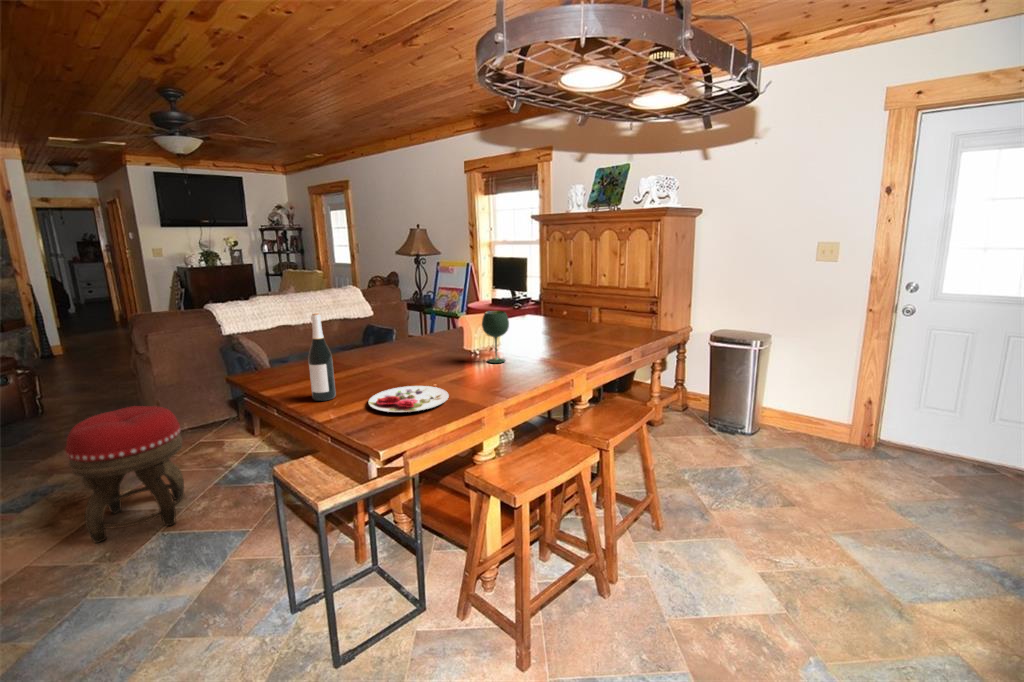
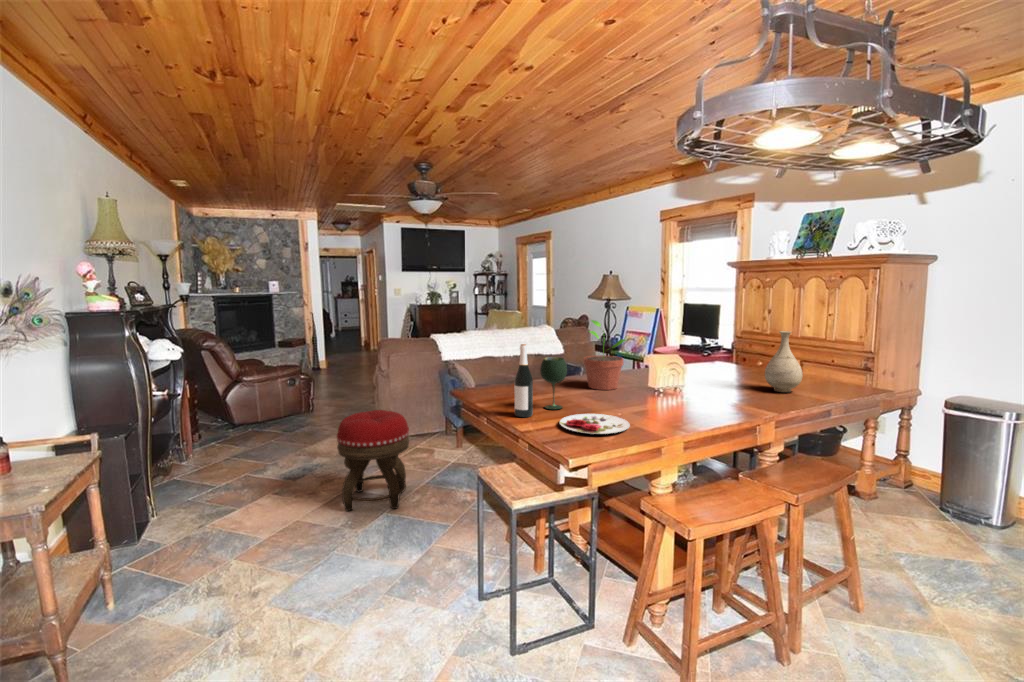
potted plant: none [393,279,440,356] -> present [583,320,626,390]
vase: none [573,282,605,341] -> present [765,331,802,392]
wine glass: present [482,311,509,363] -> present [540,357,567,409]

